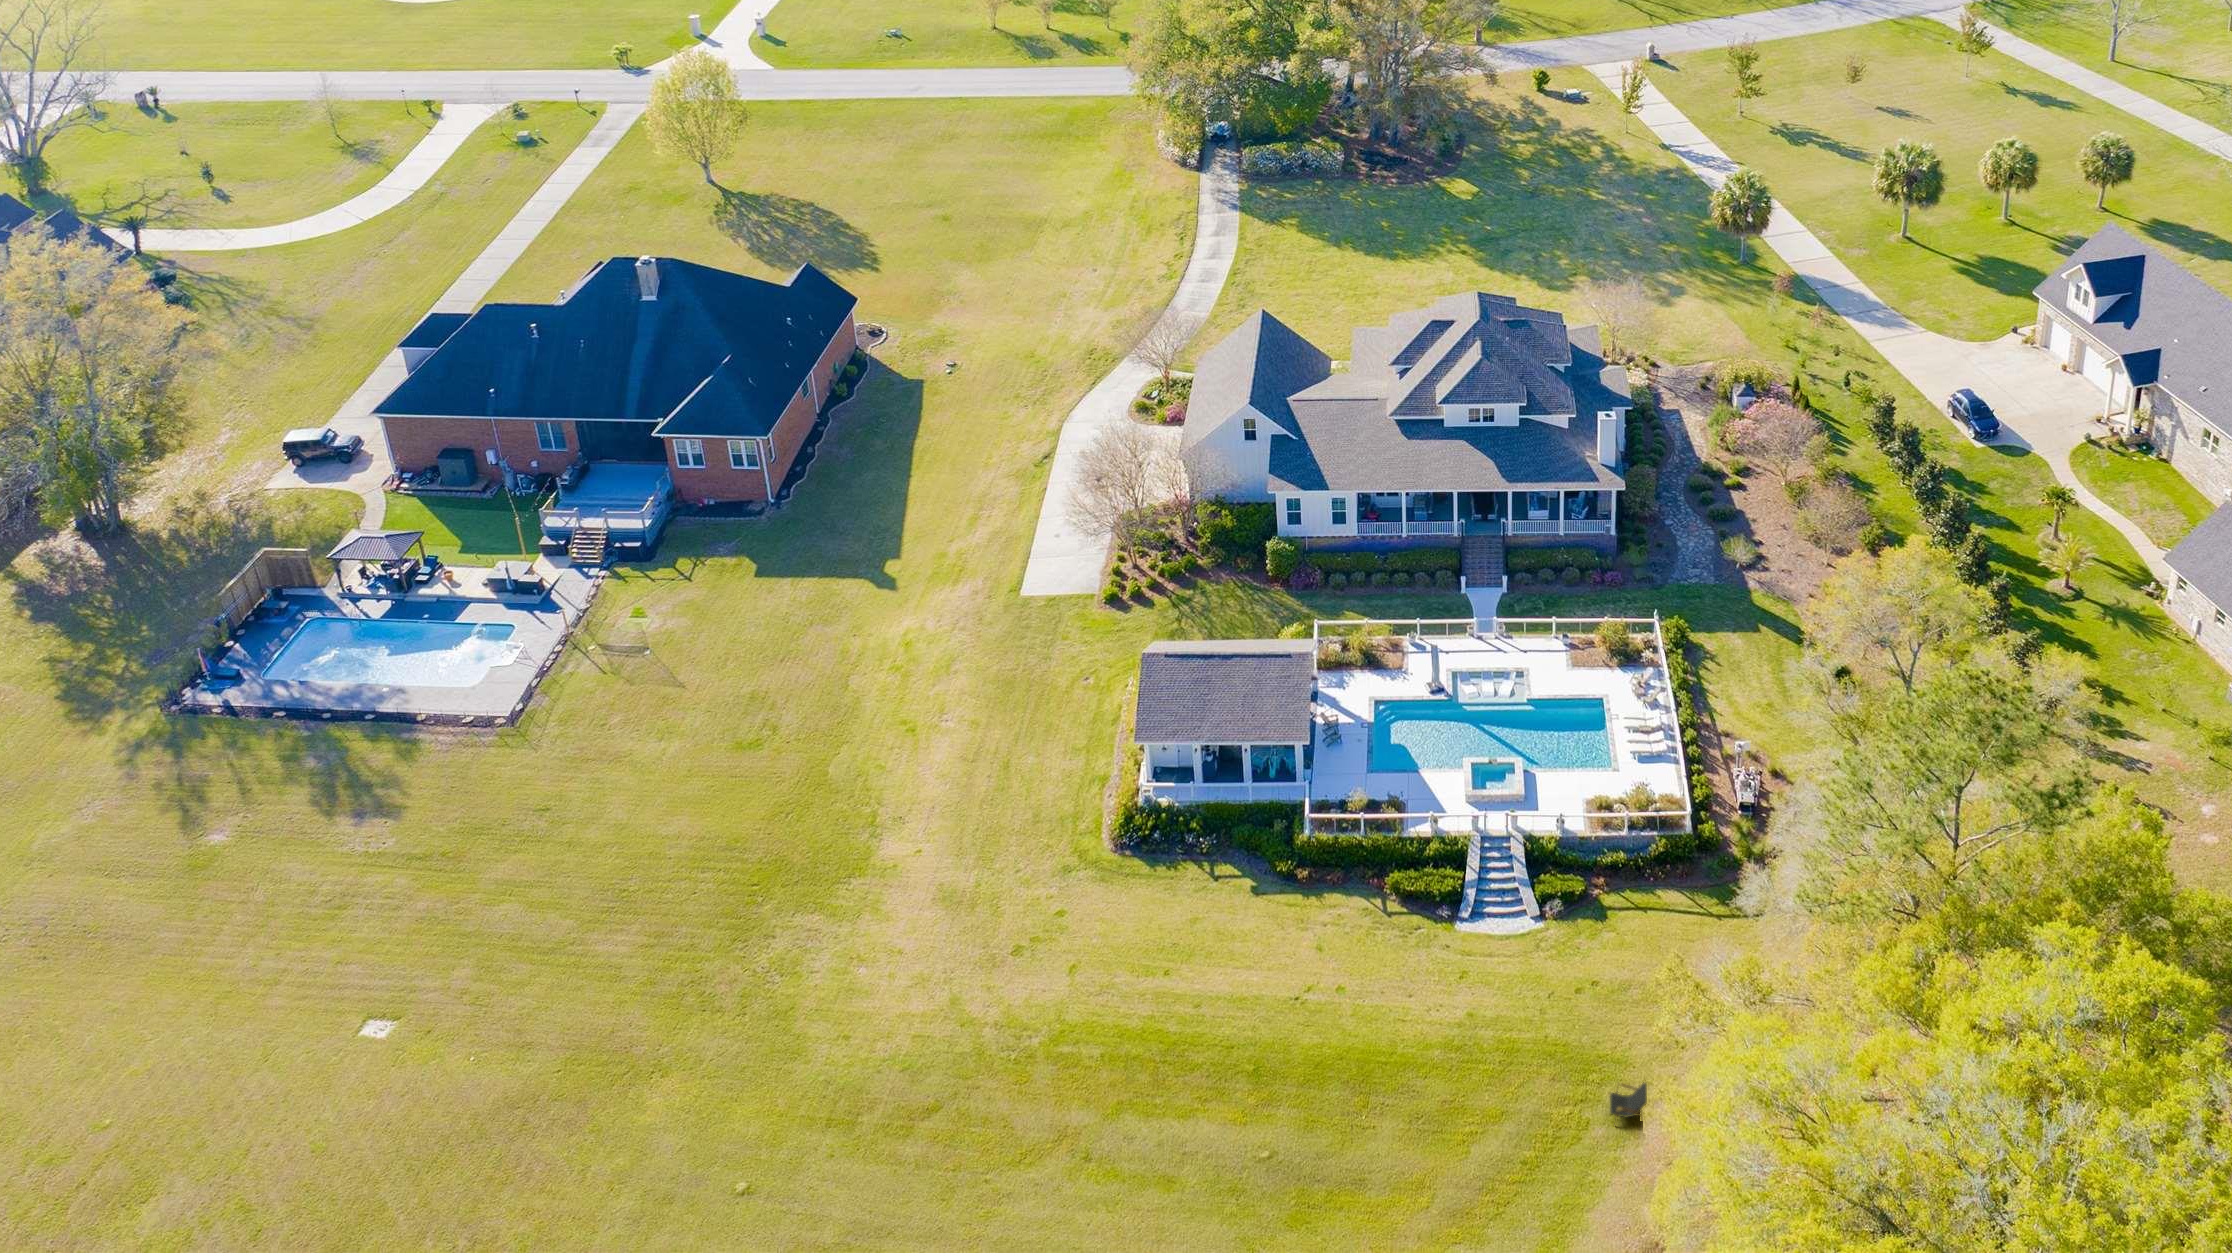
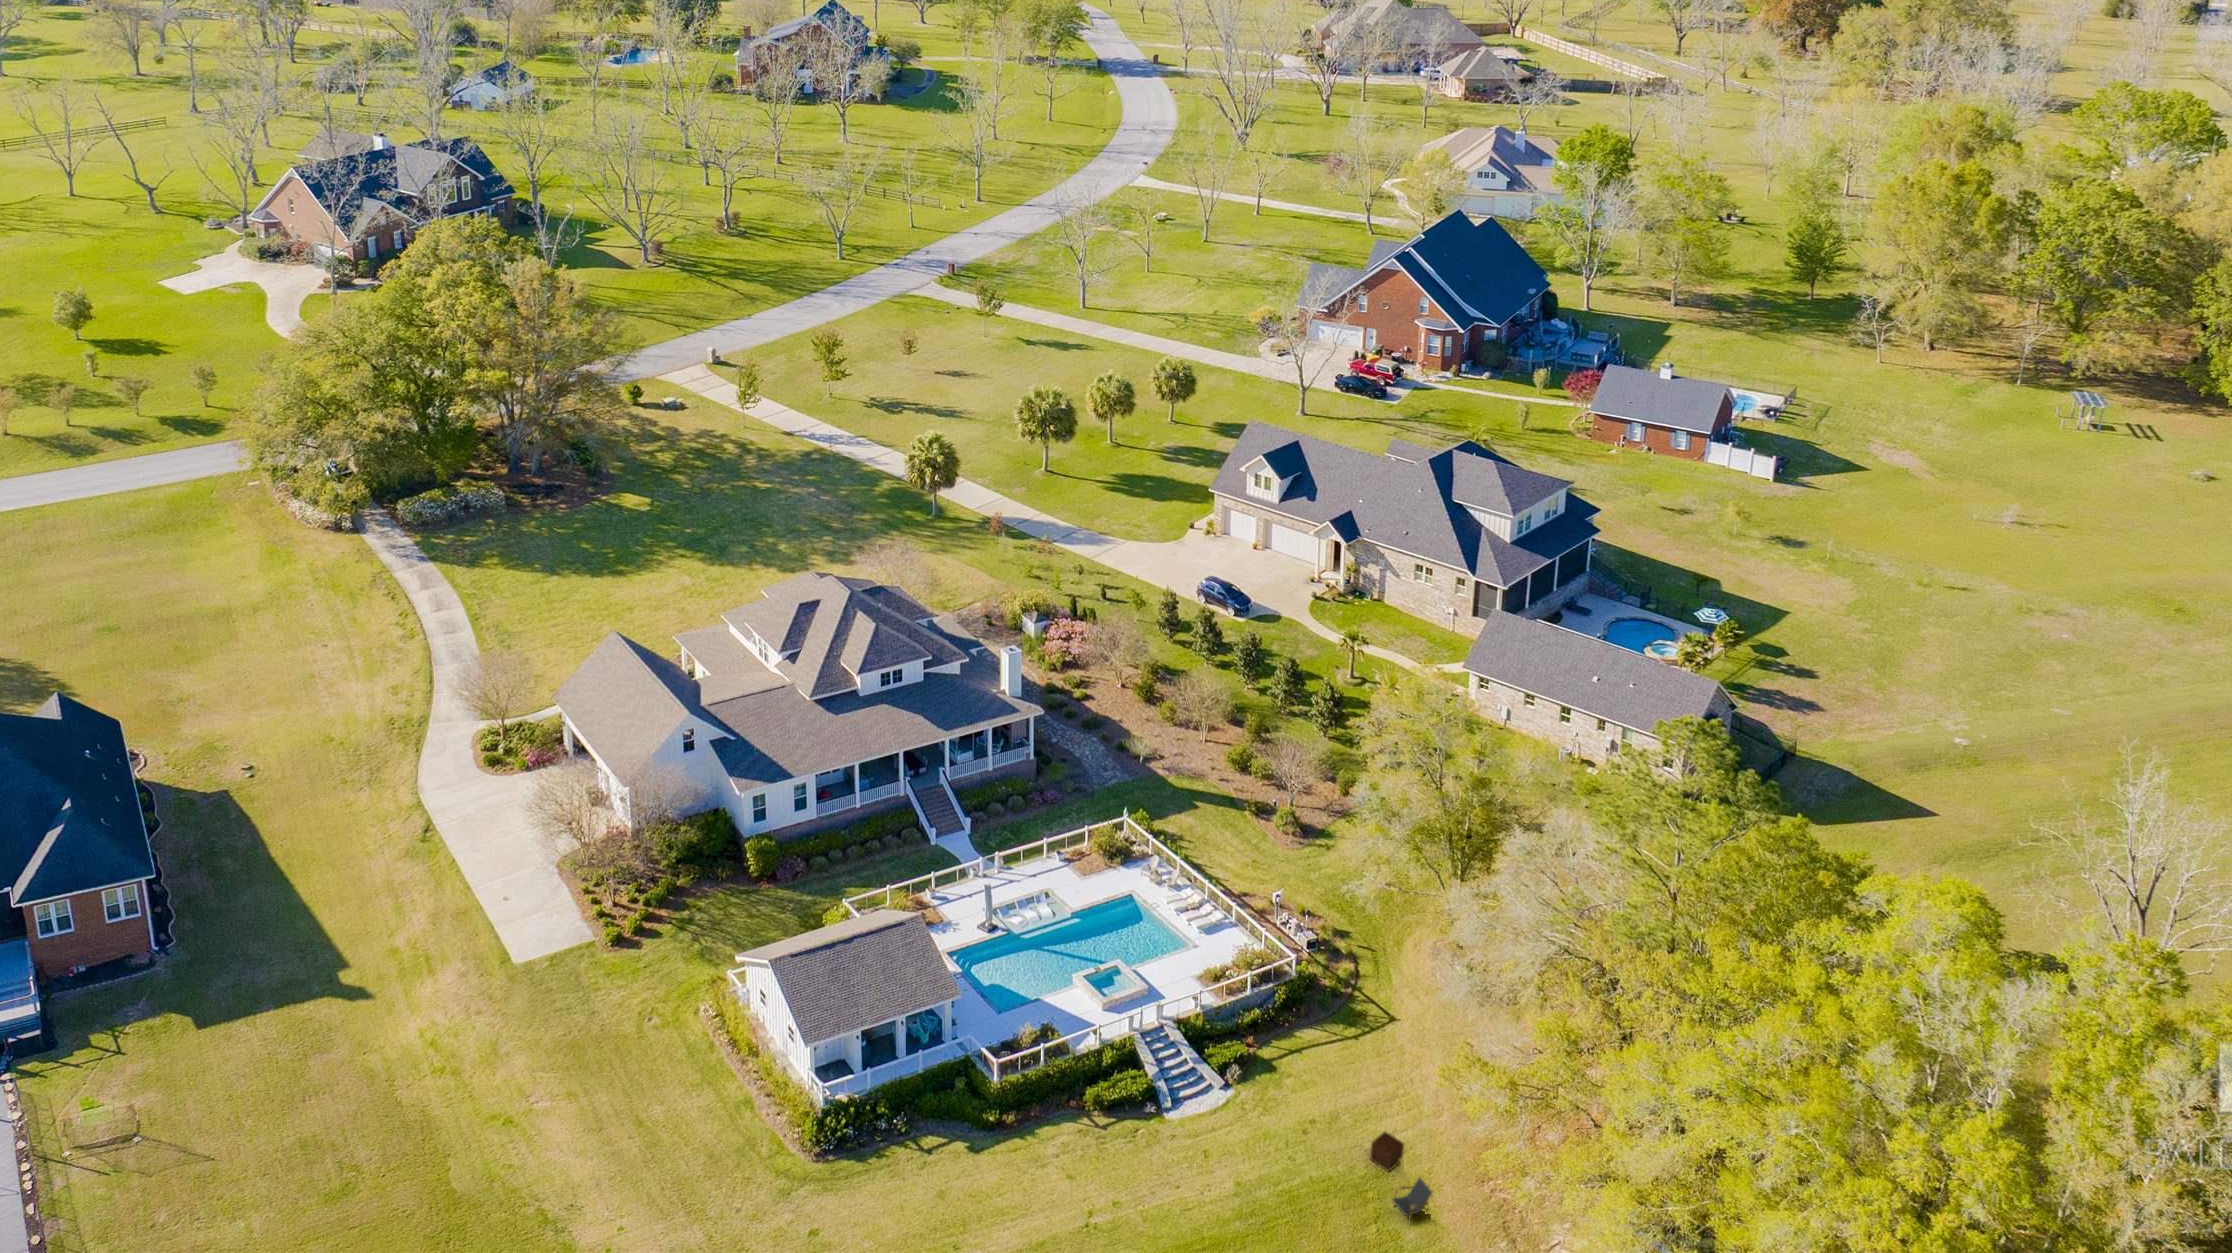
wooden crate: none [1628,1022,1664,1065] -> present [1370,1132,1404,1171]

